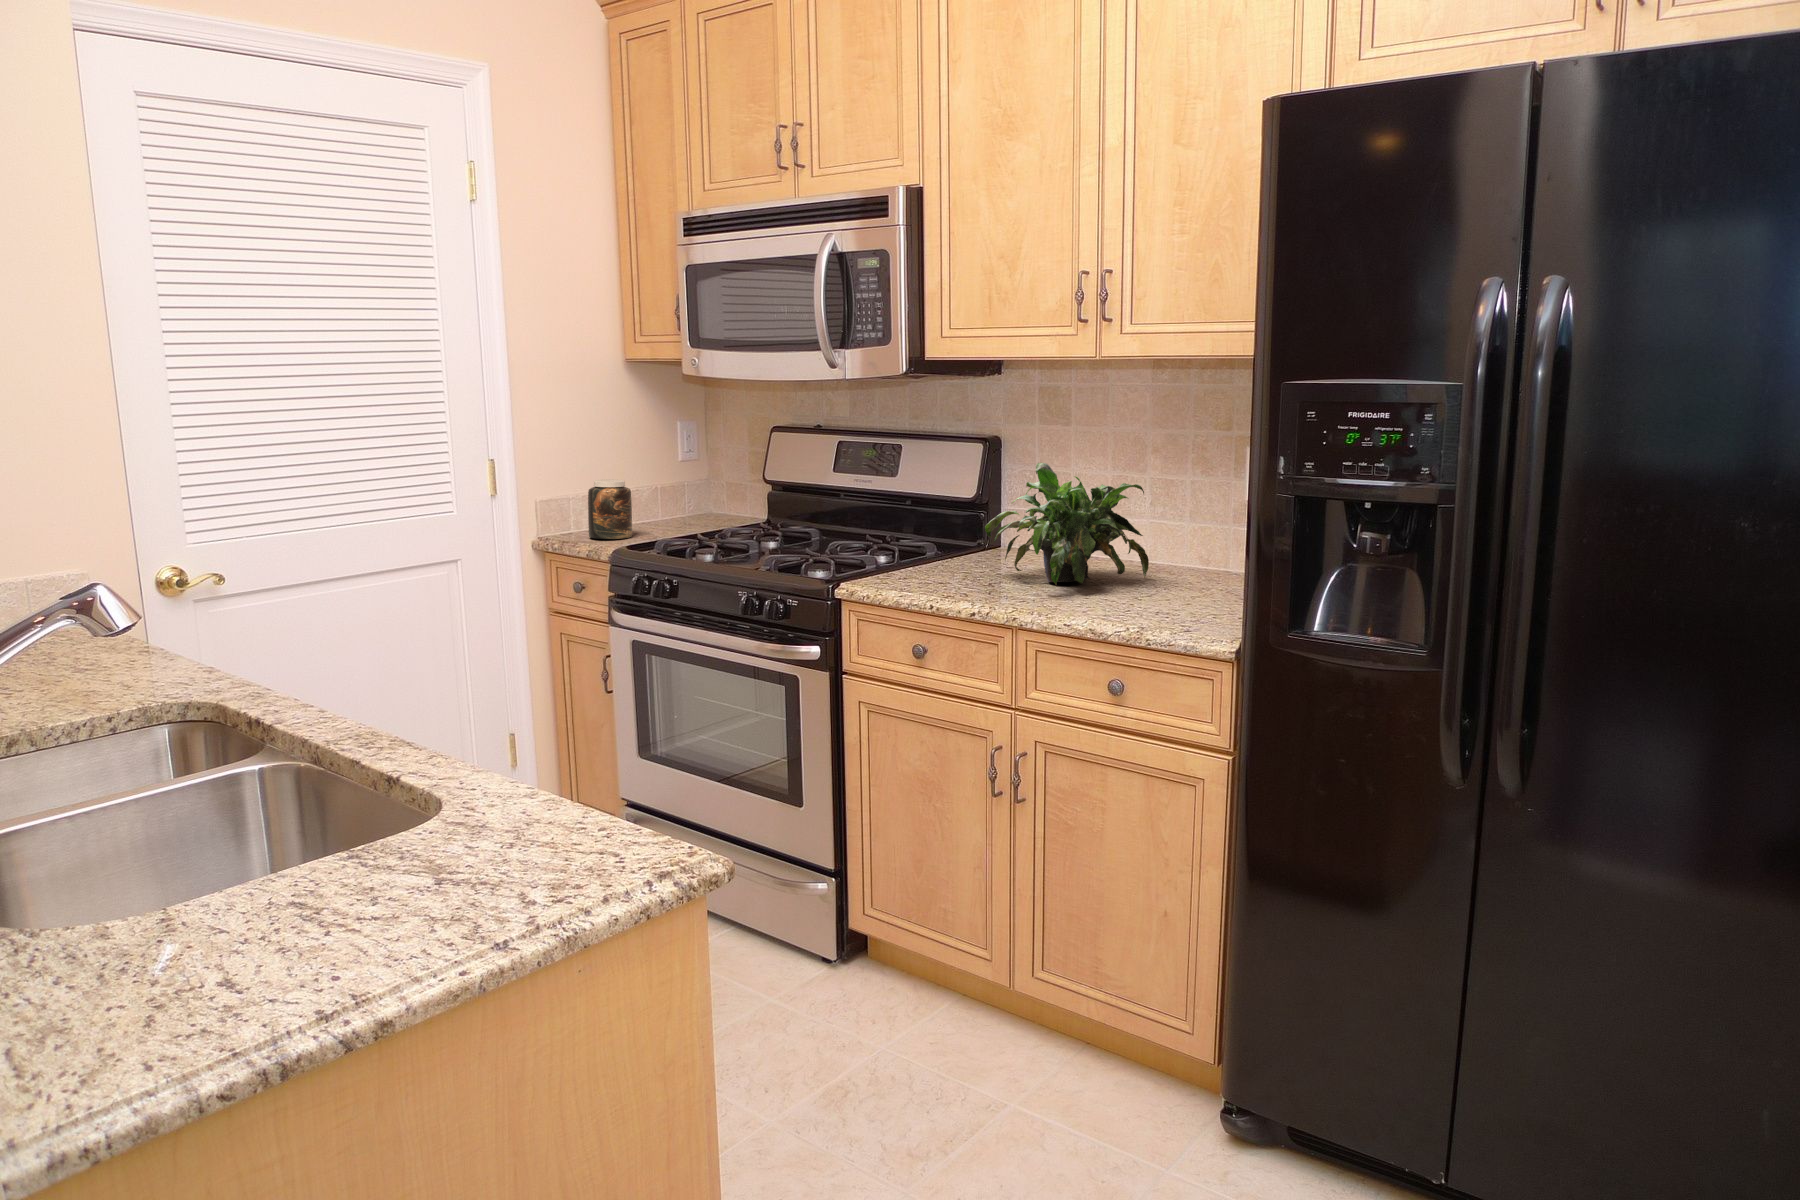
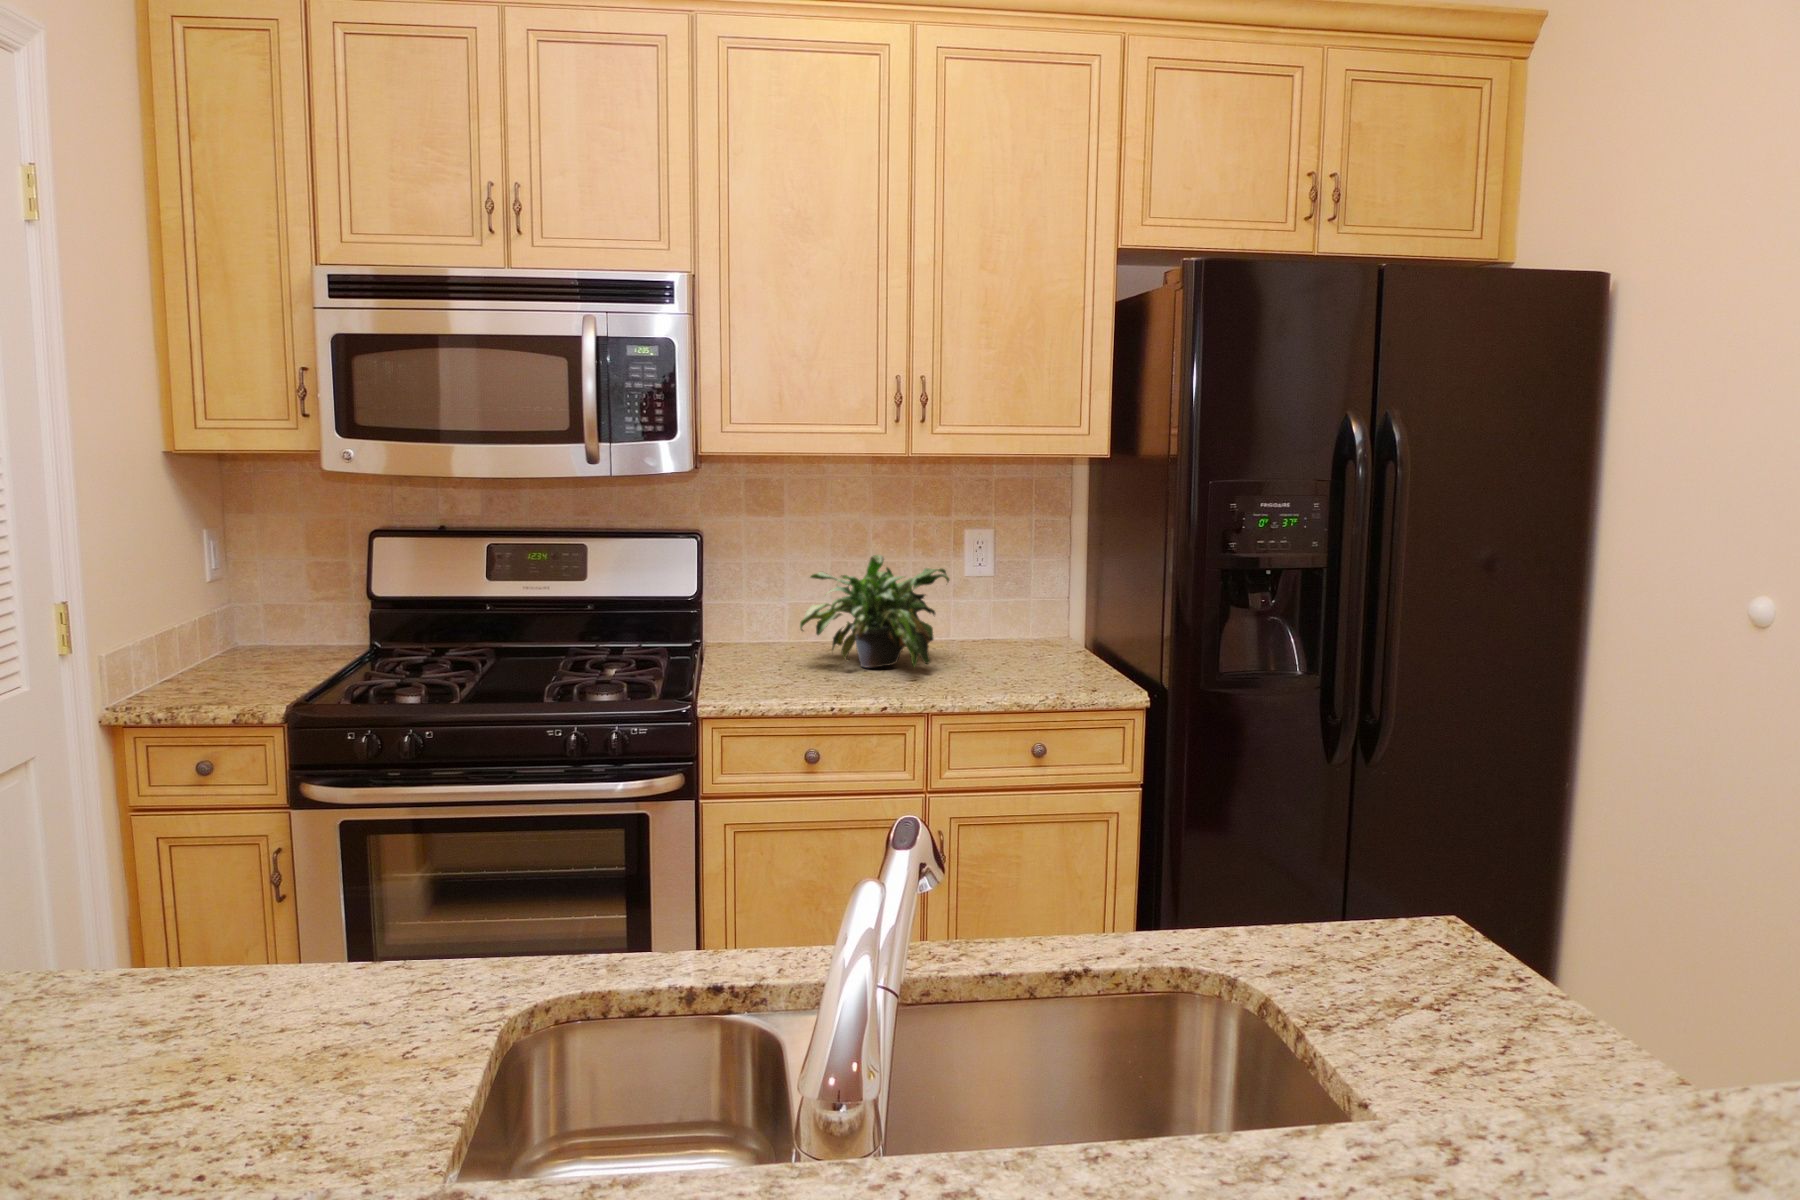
jar: present [588,480,632,539] -> none [178,614,249,698]

